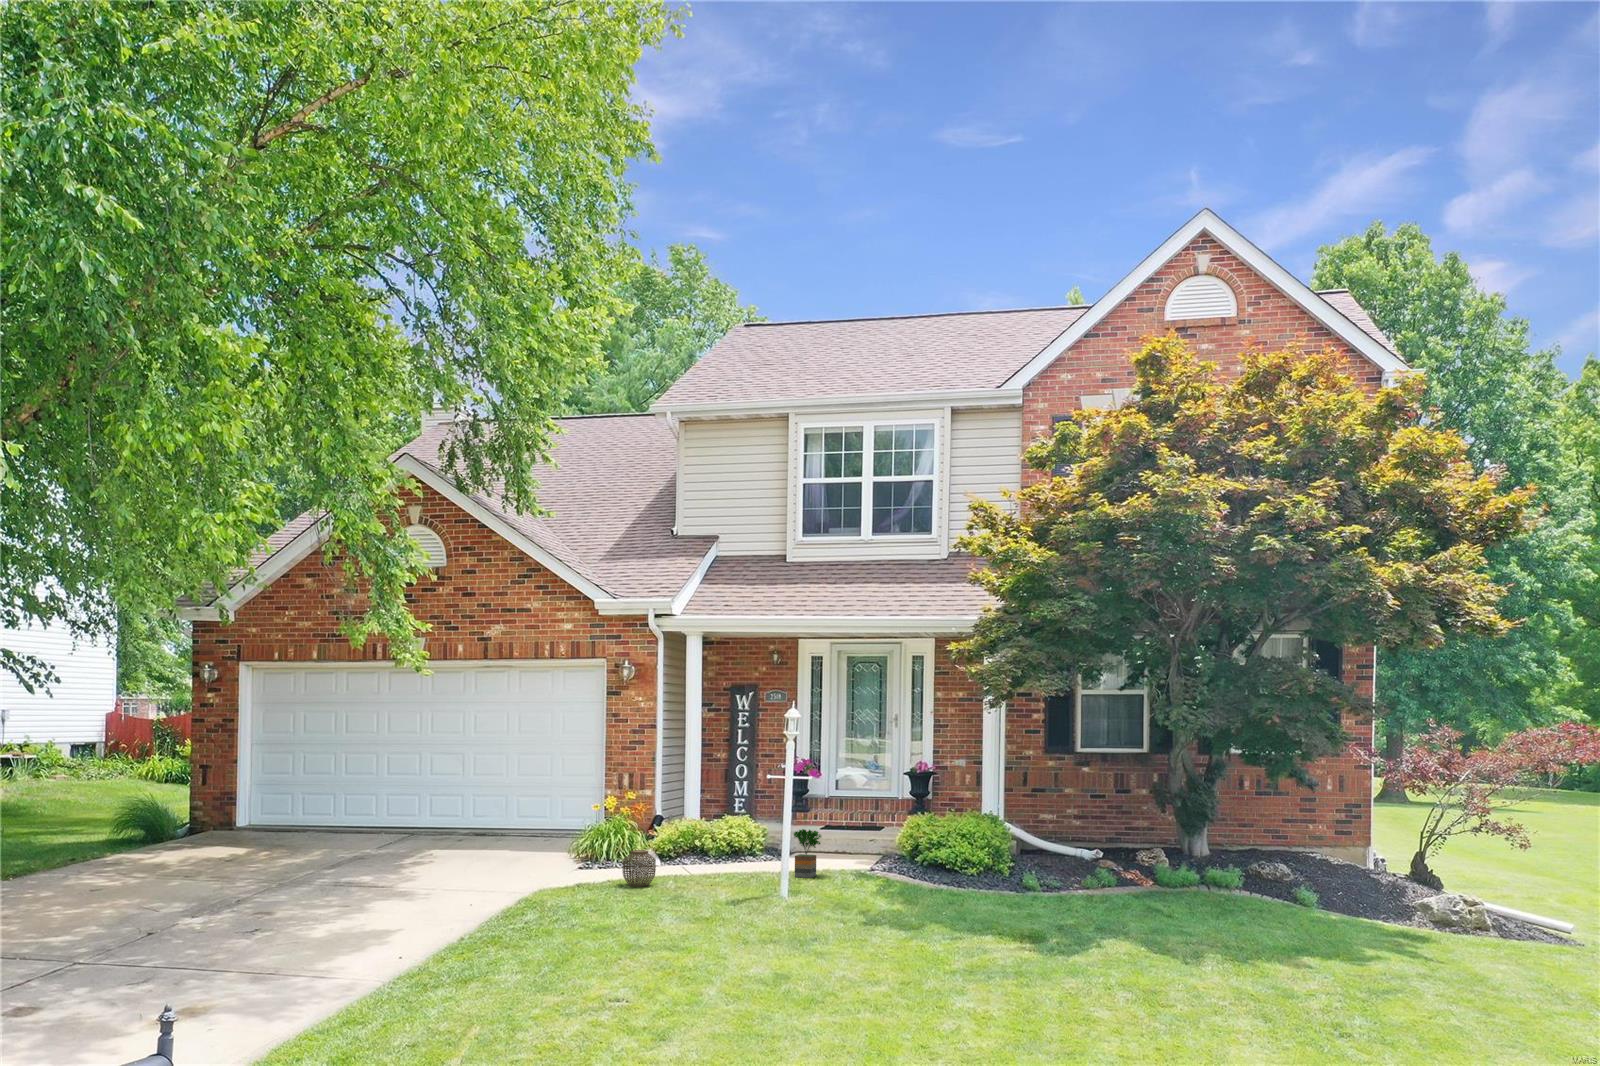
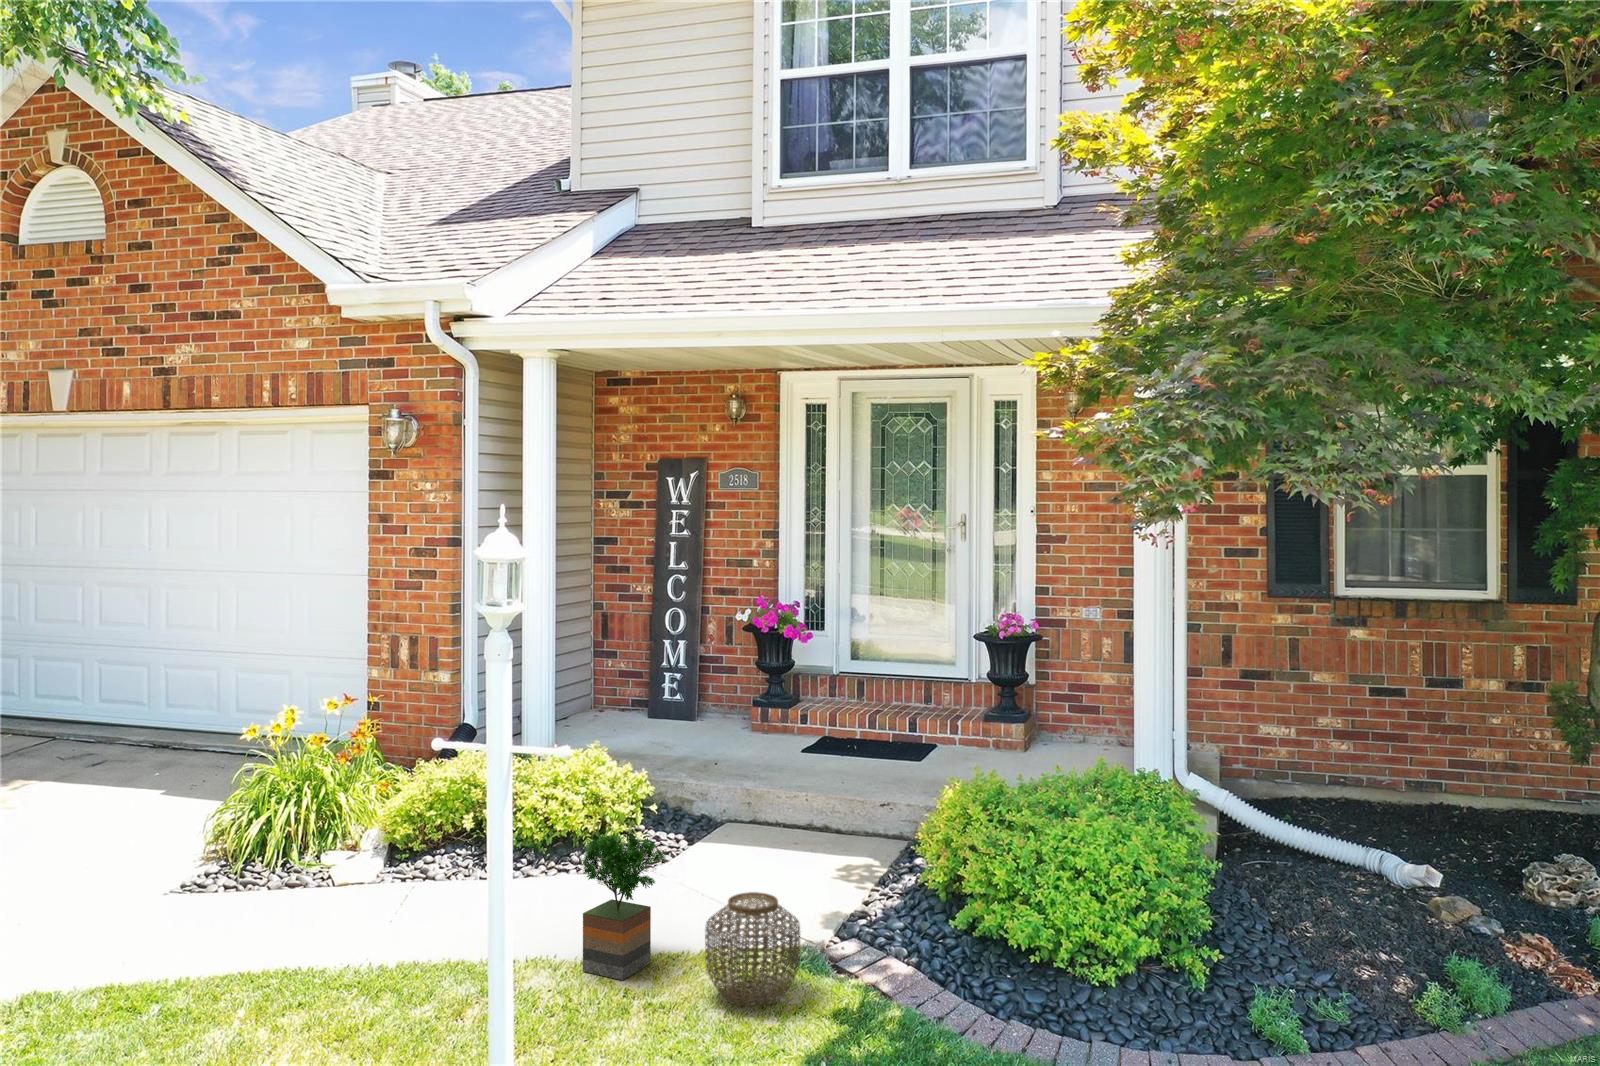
woven basket: present [623,850,656,887] -> present [705,892,800,1007]

